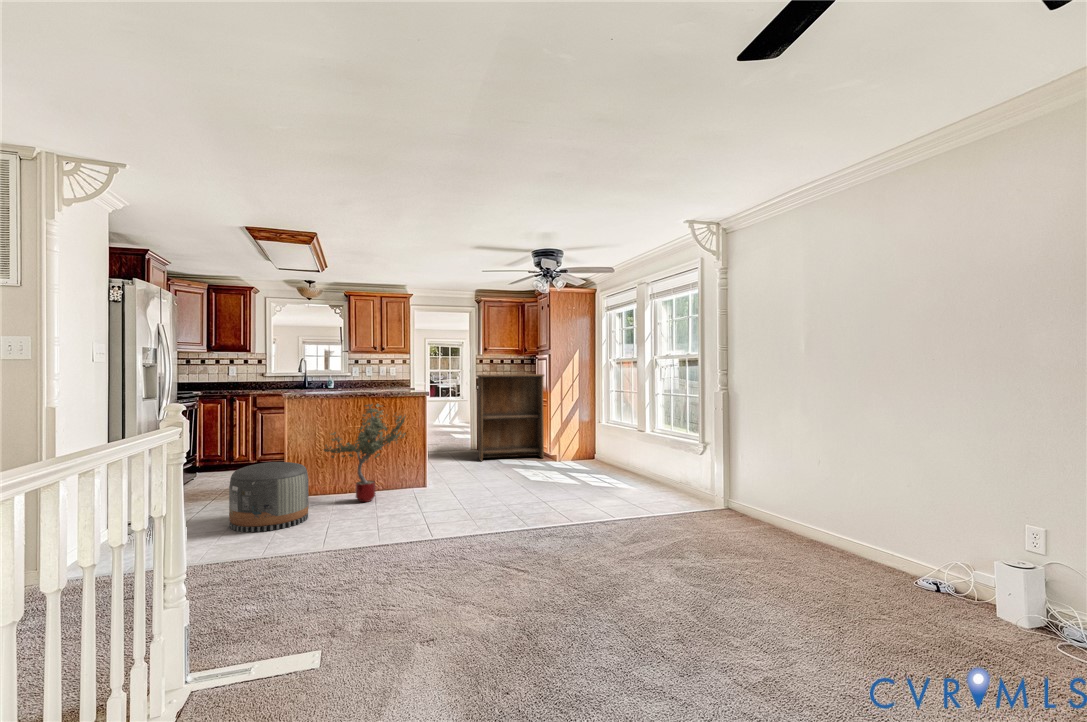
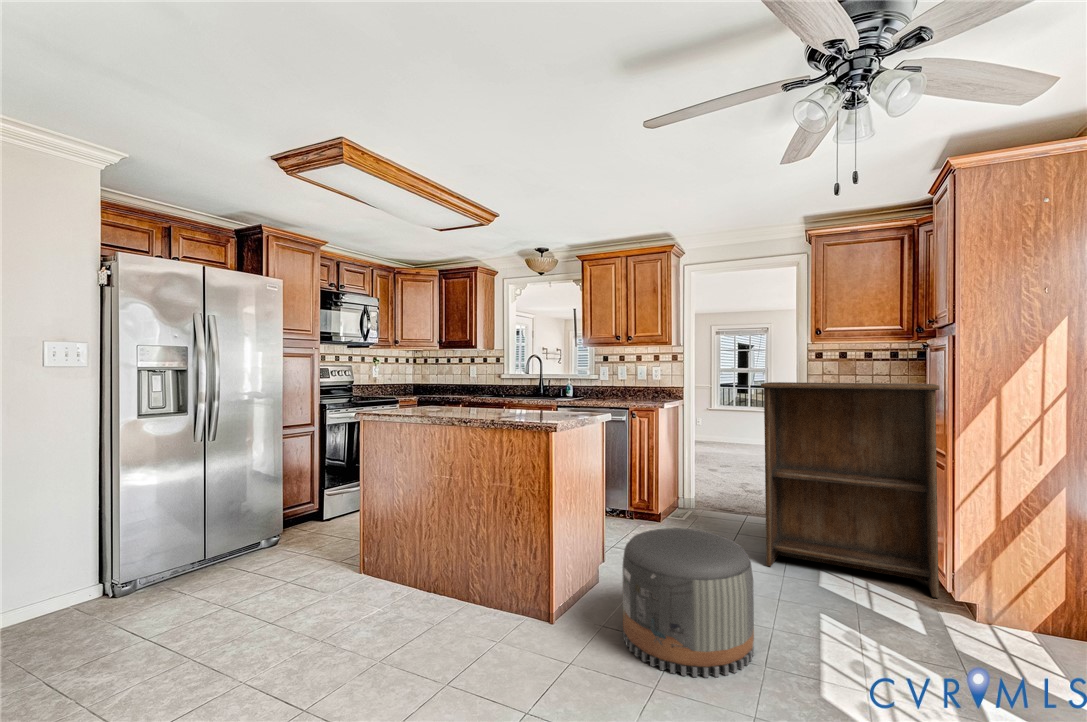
potted tree: present [324,404,406,502] -> none [352,438,476,638]
pouf: present [229,462,309,532] -> present [623,528,754,678]

